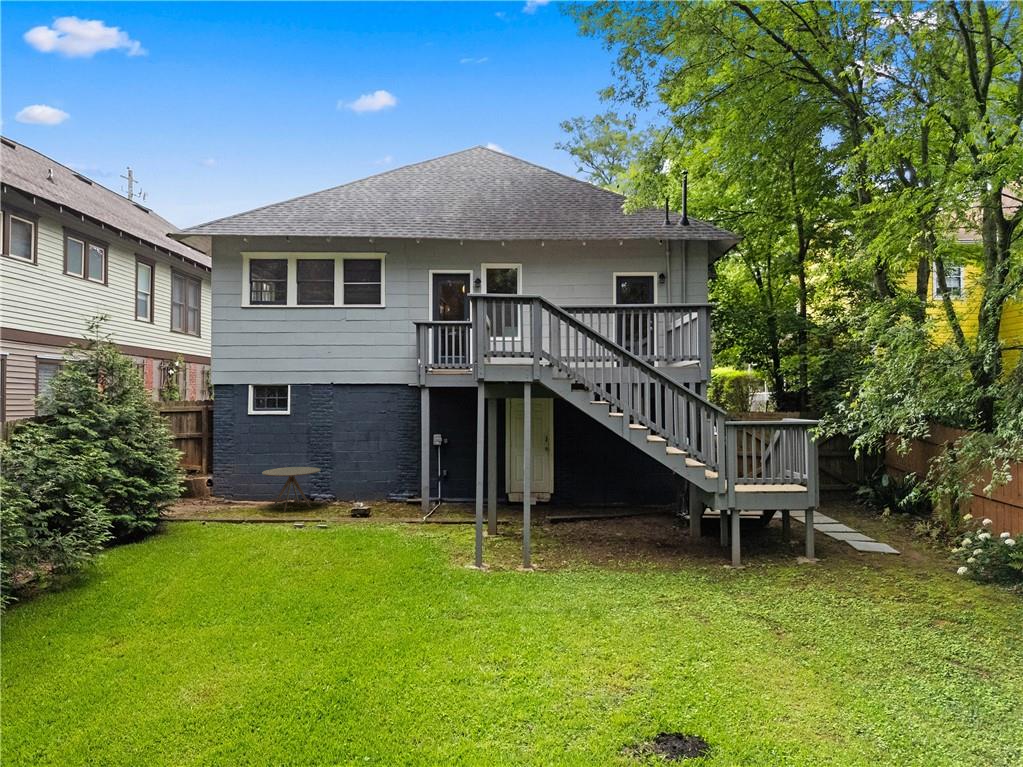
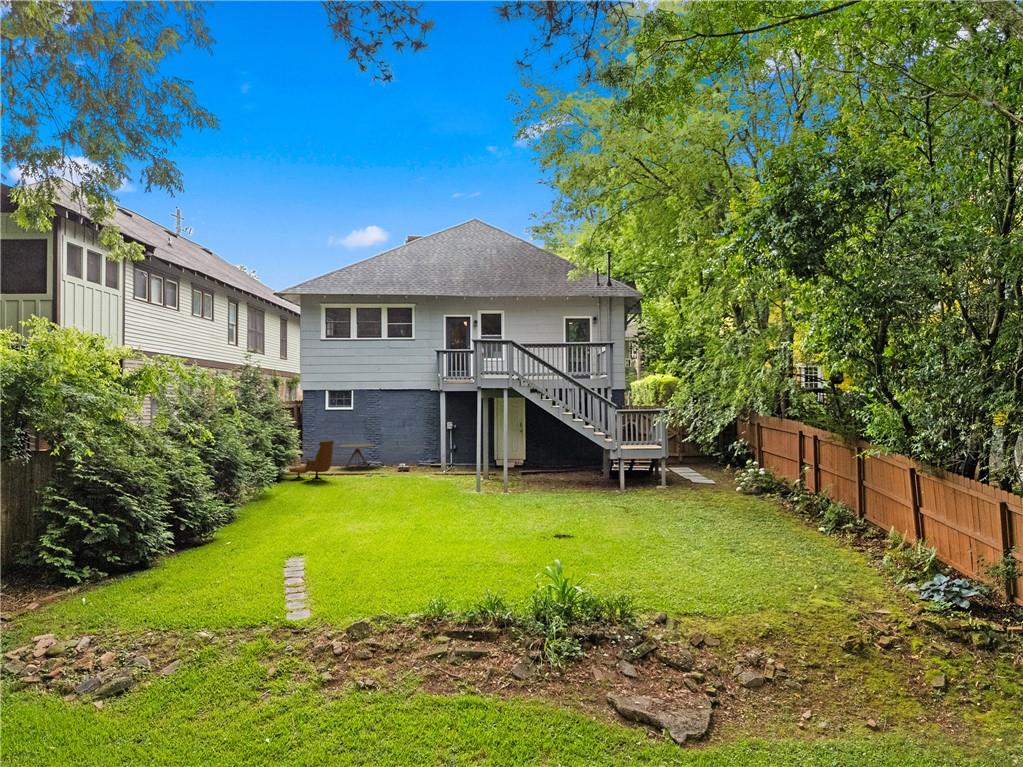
lounge chair: none [163,468,235,542] -> present [289,440,334,483]

